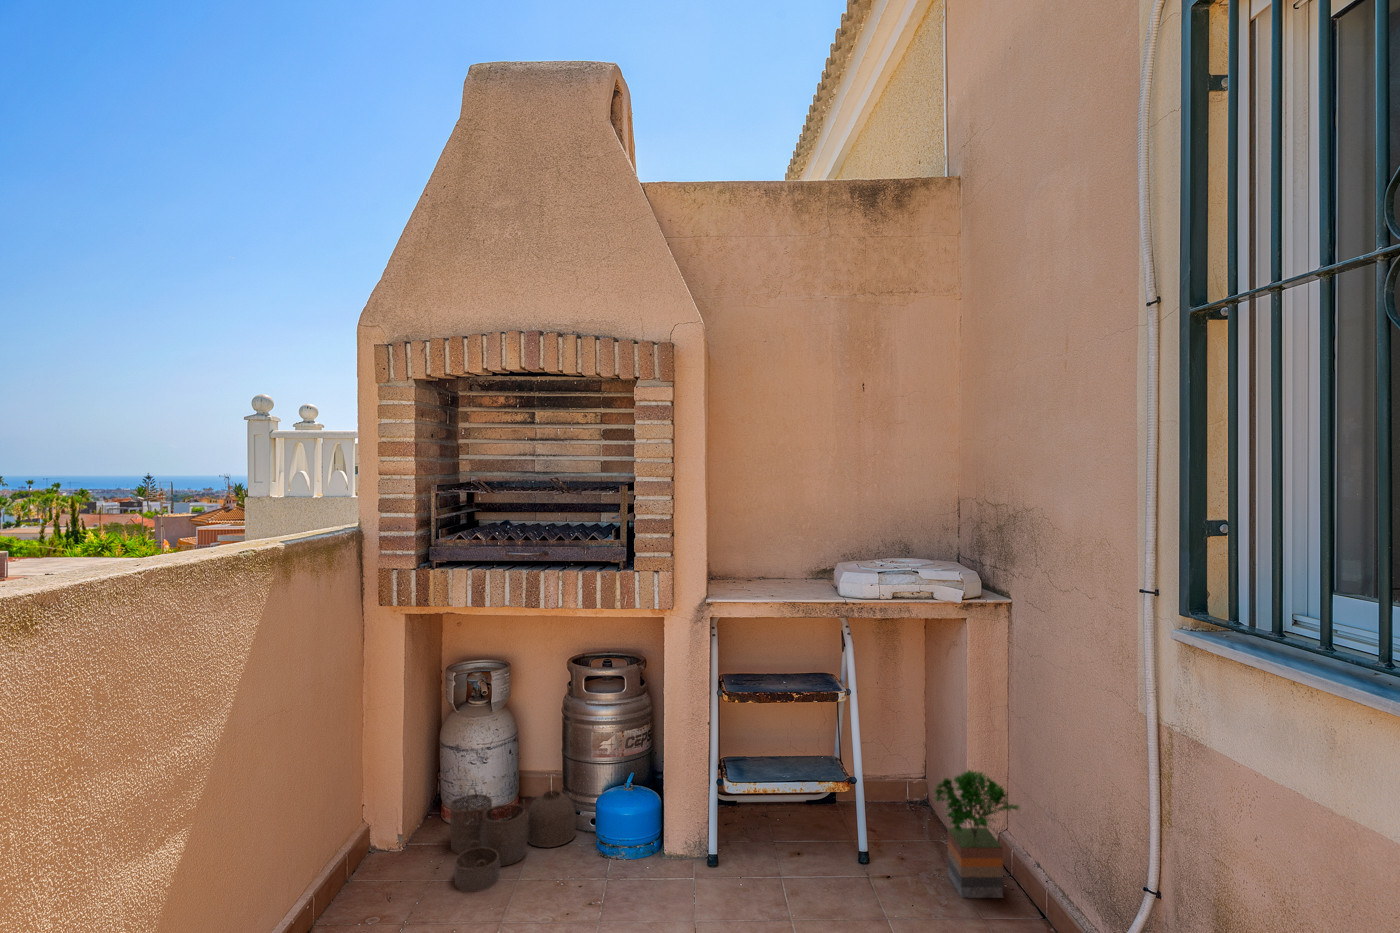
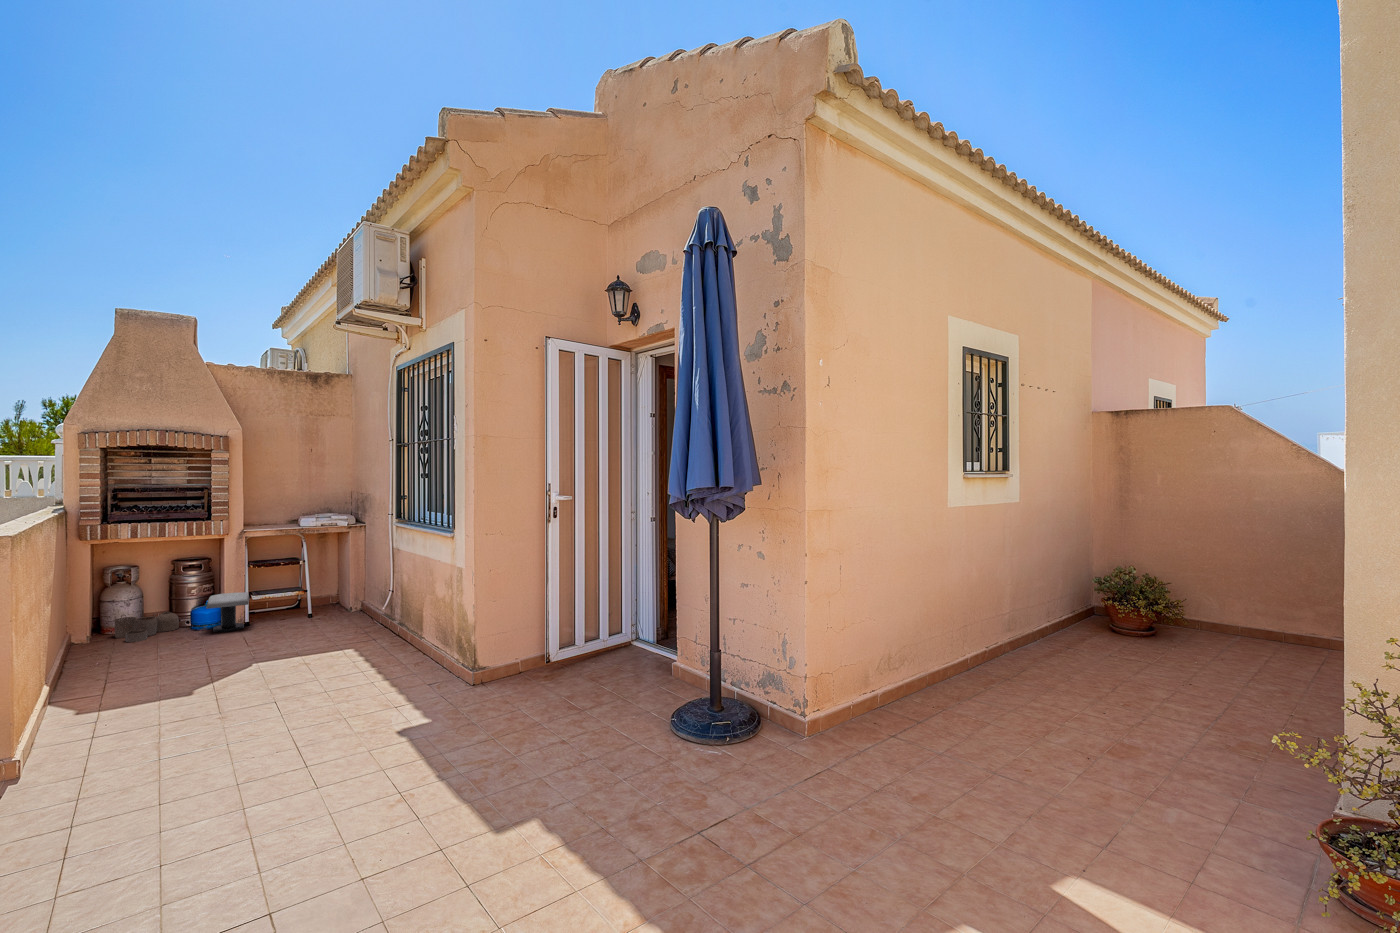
stool: none [617,769,721,900] -> present [206,592,250,632]
potted tree: present [934,770,1020,898] -> none [334,580,364,617]

